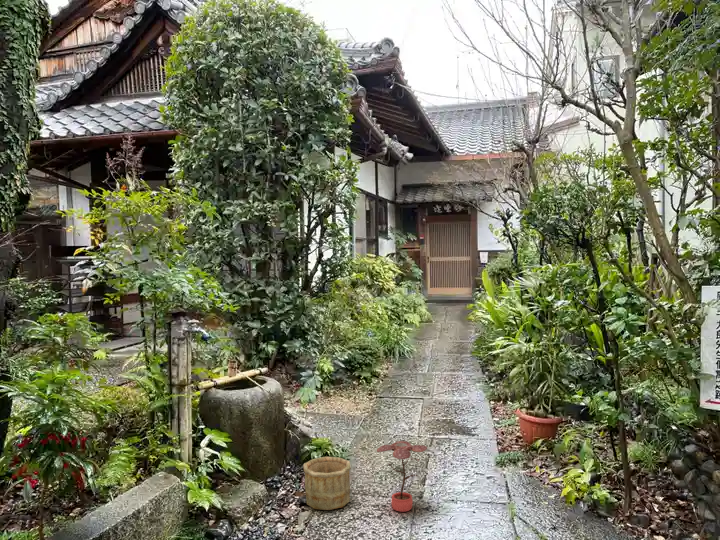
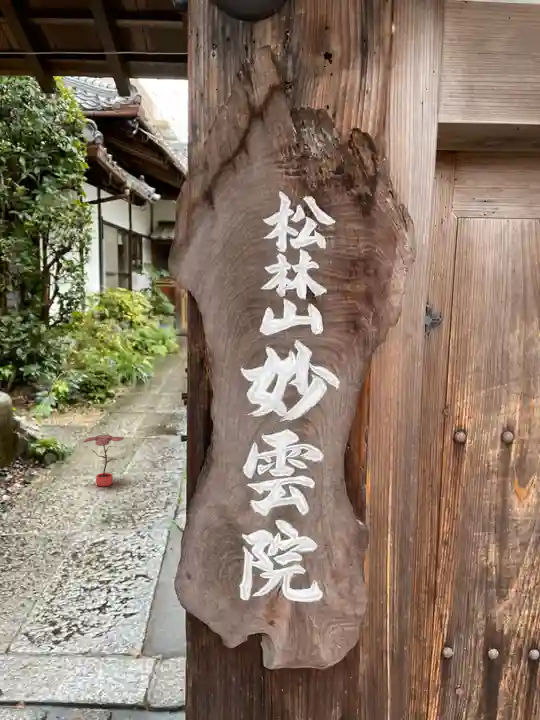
wooden bucket: present [303,457,351,510] -> none [25,450,64,488]

